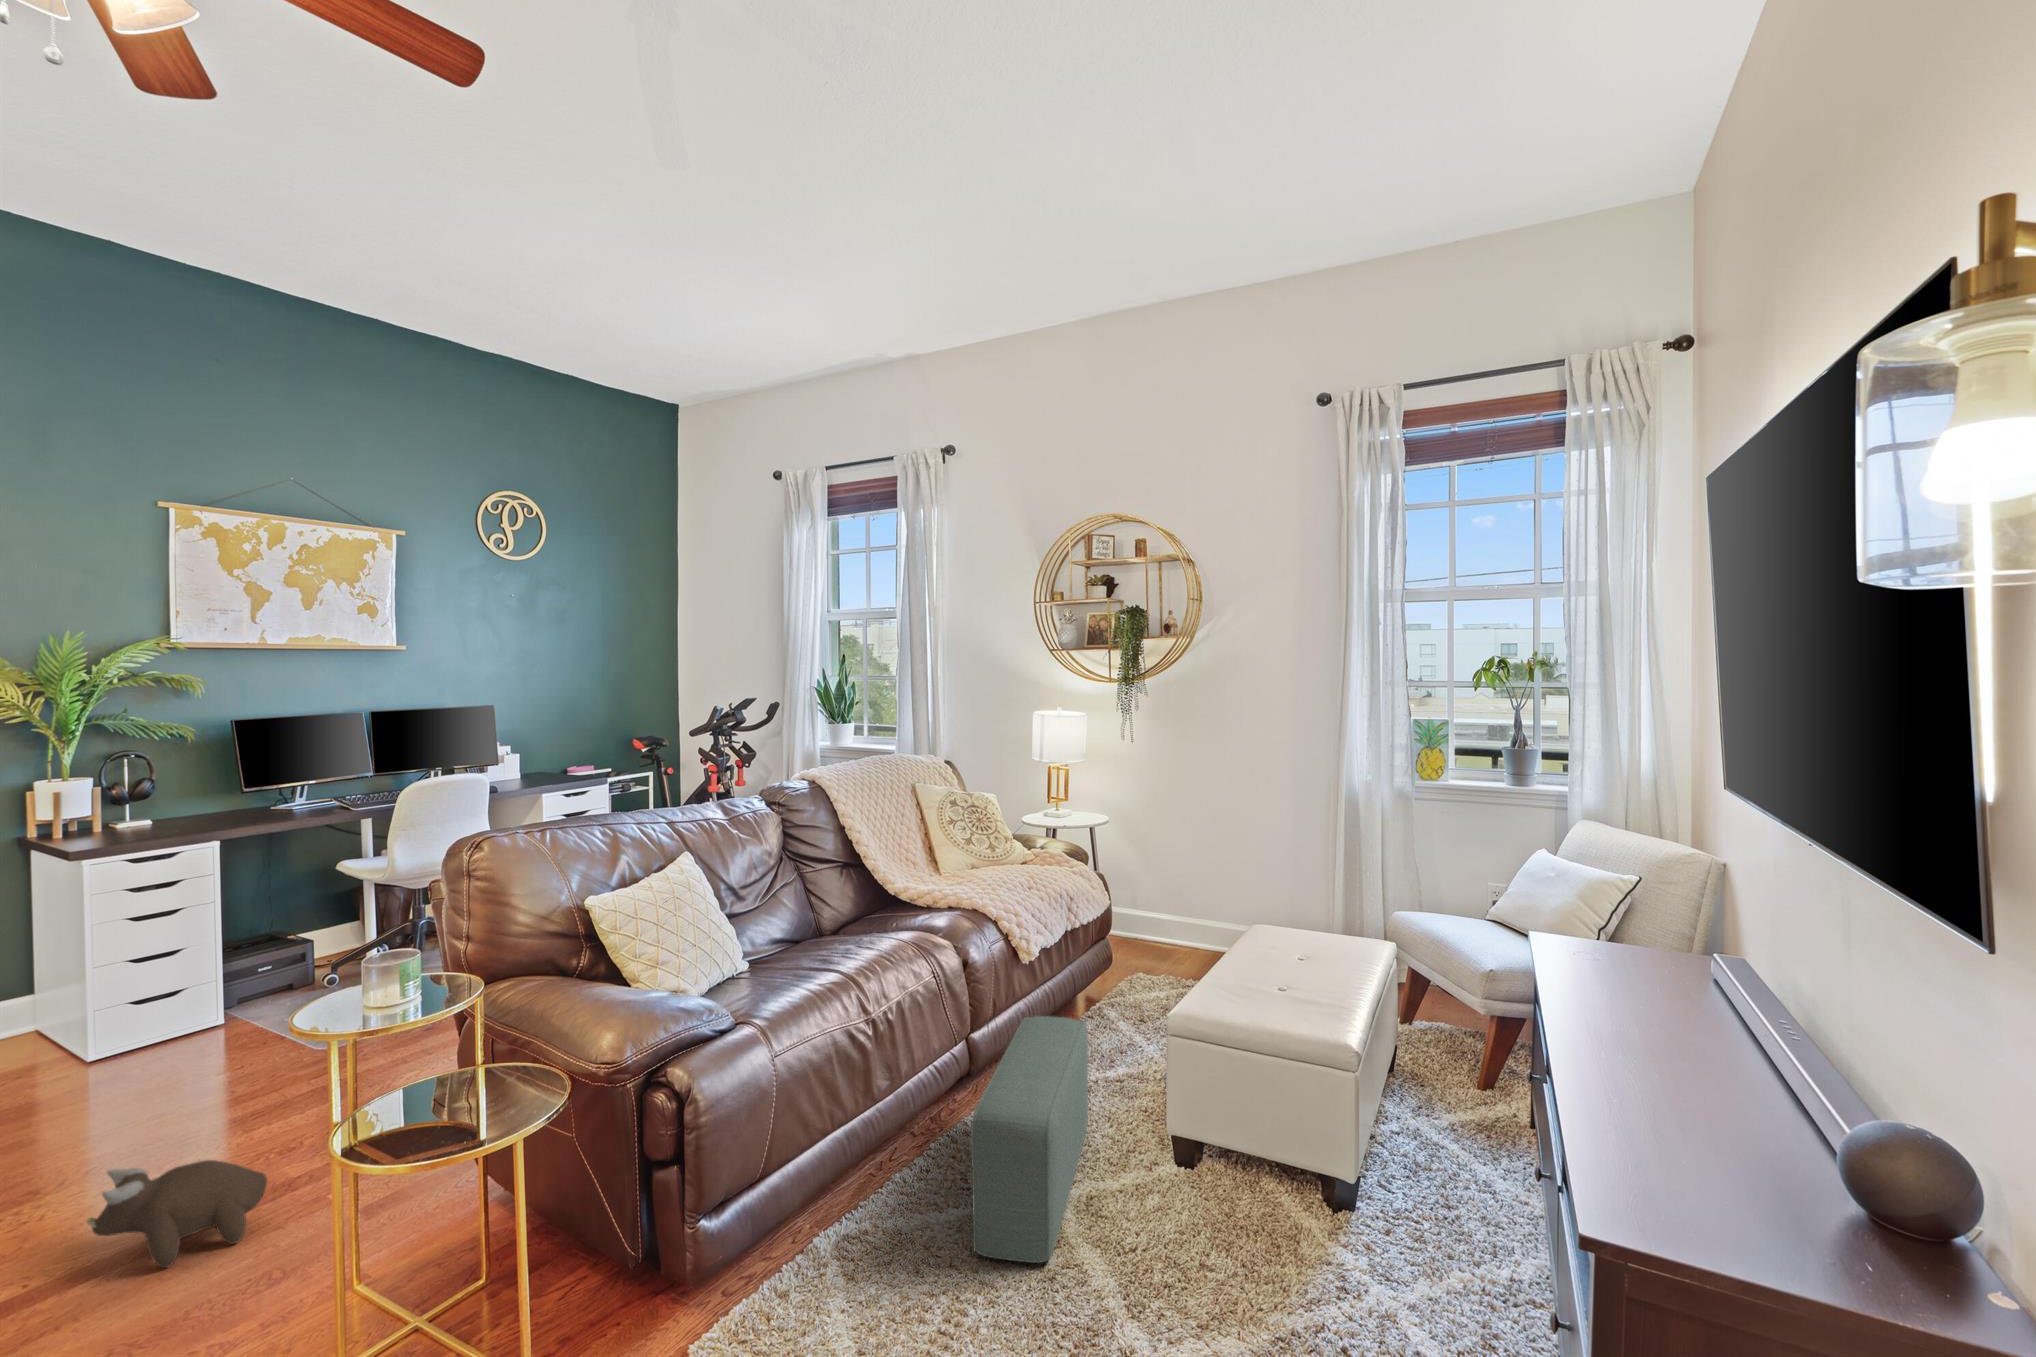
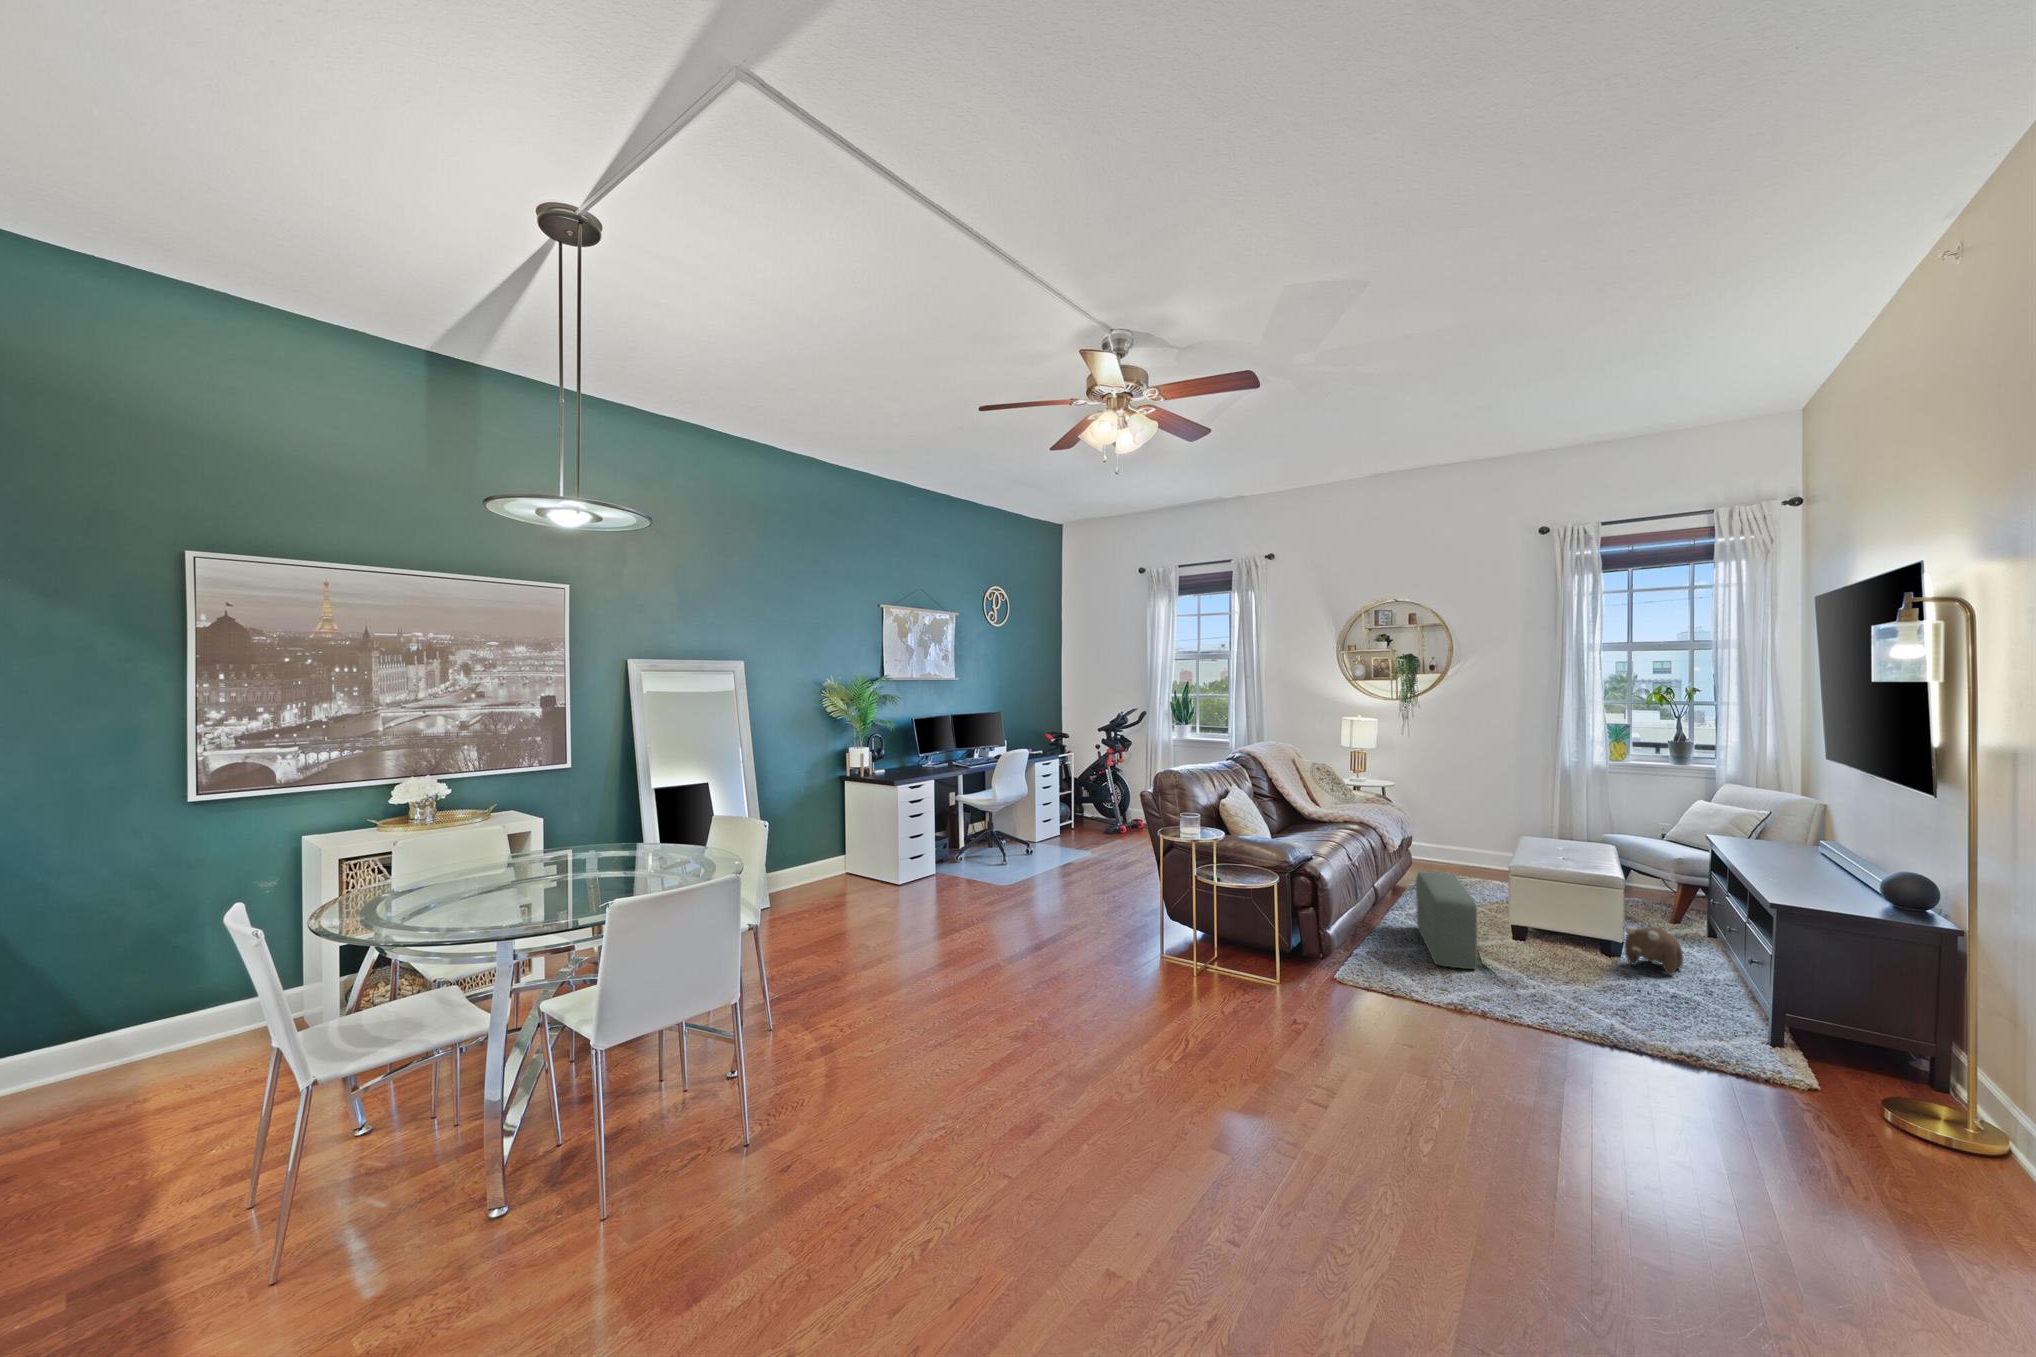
plush toy: present [86,1160,267,1268] -> present [1624,927,1683,975]

